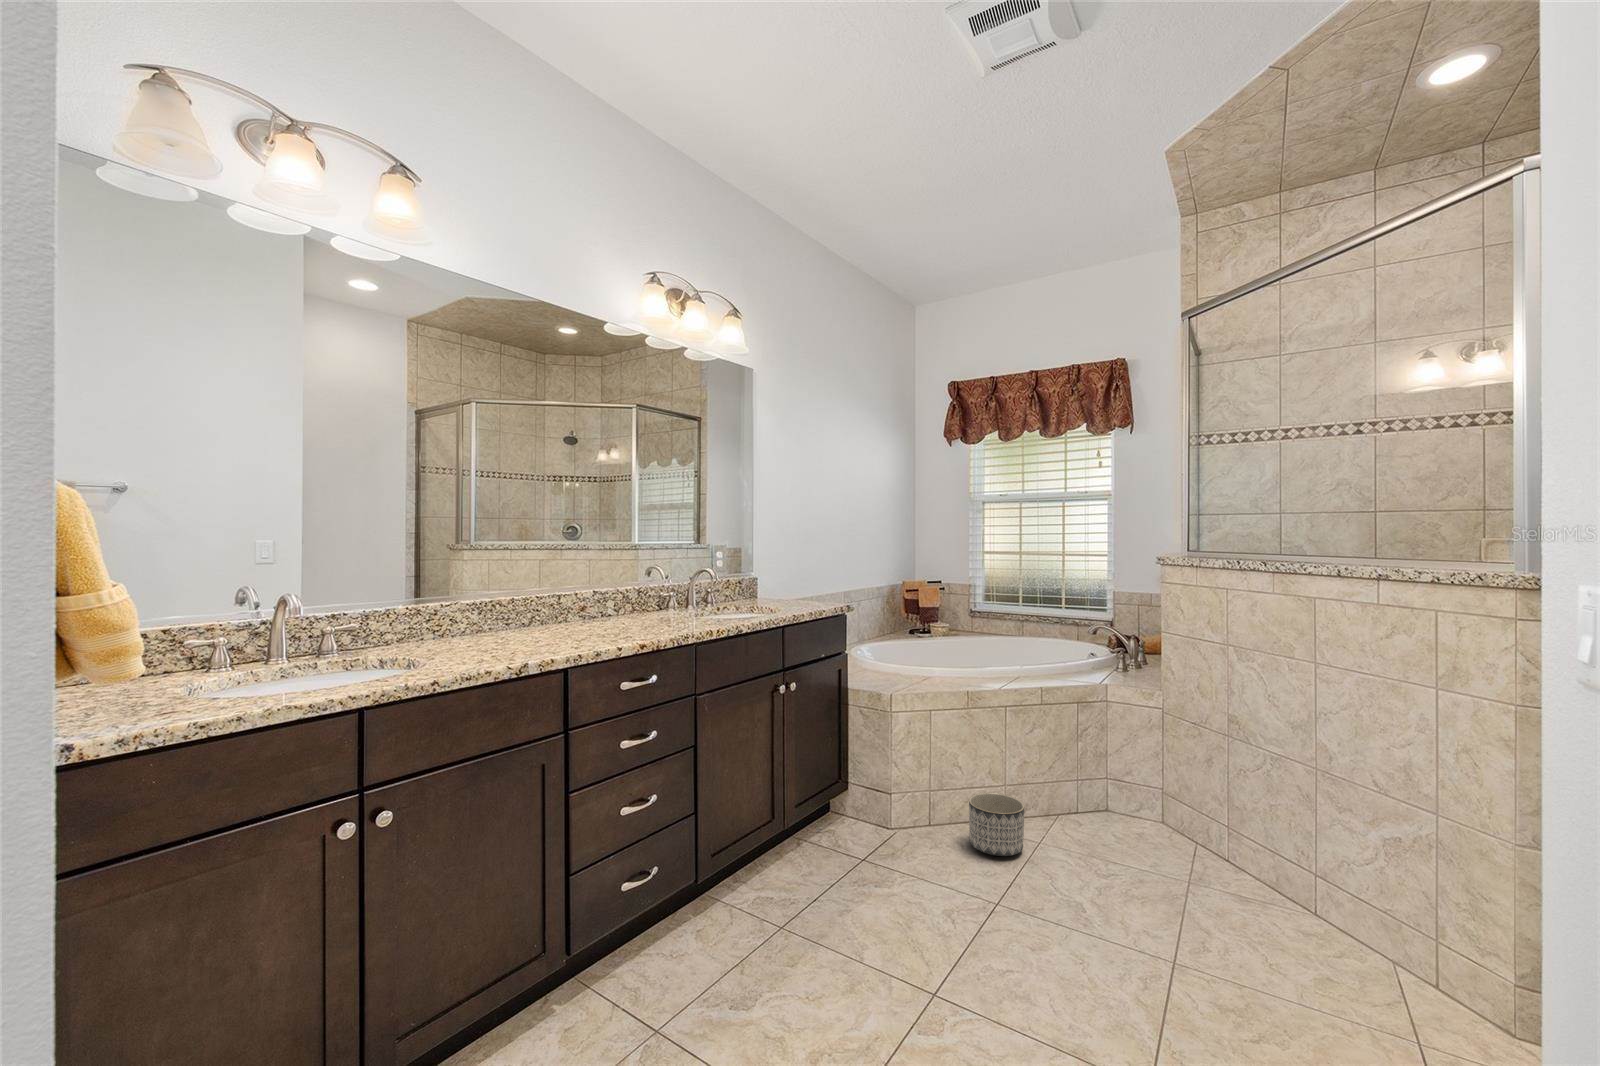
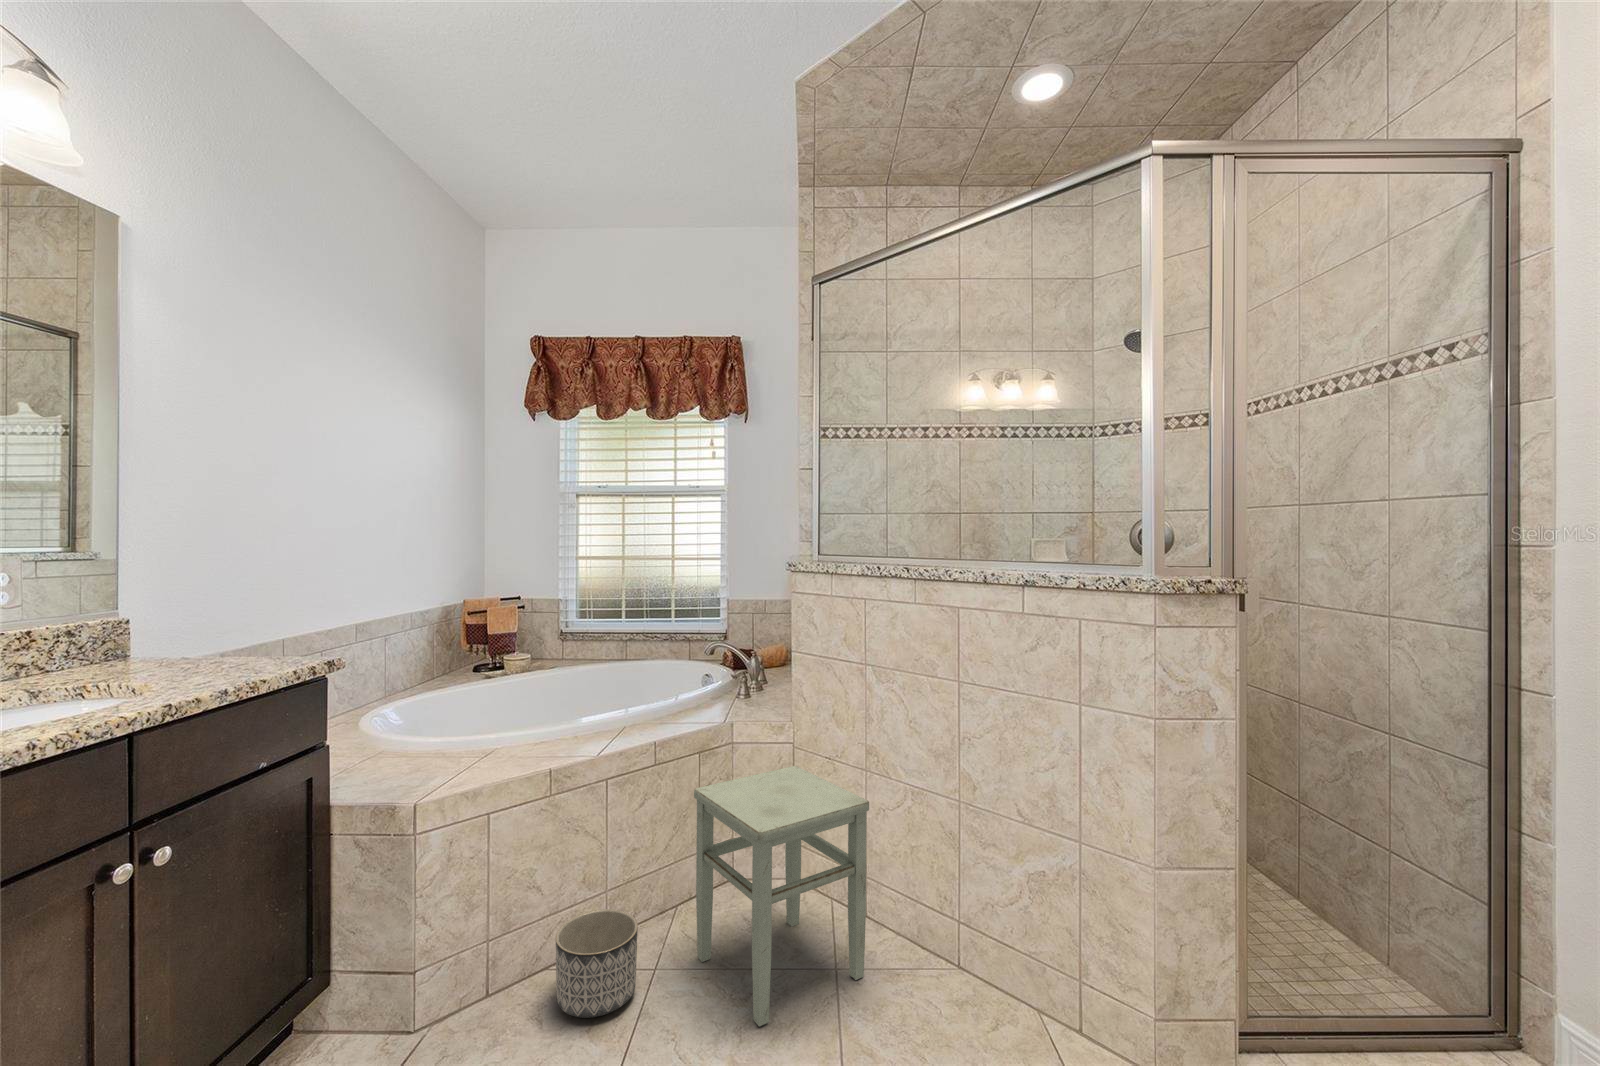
stool: none [1068,722,1217,893] -> present [694,766,869,1027]

